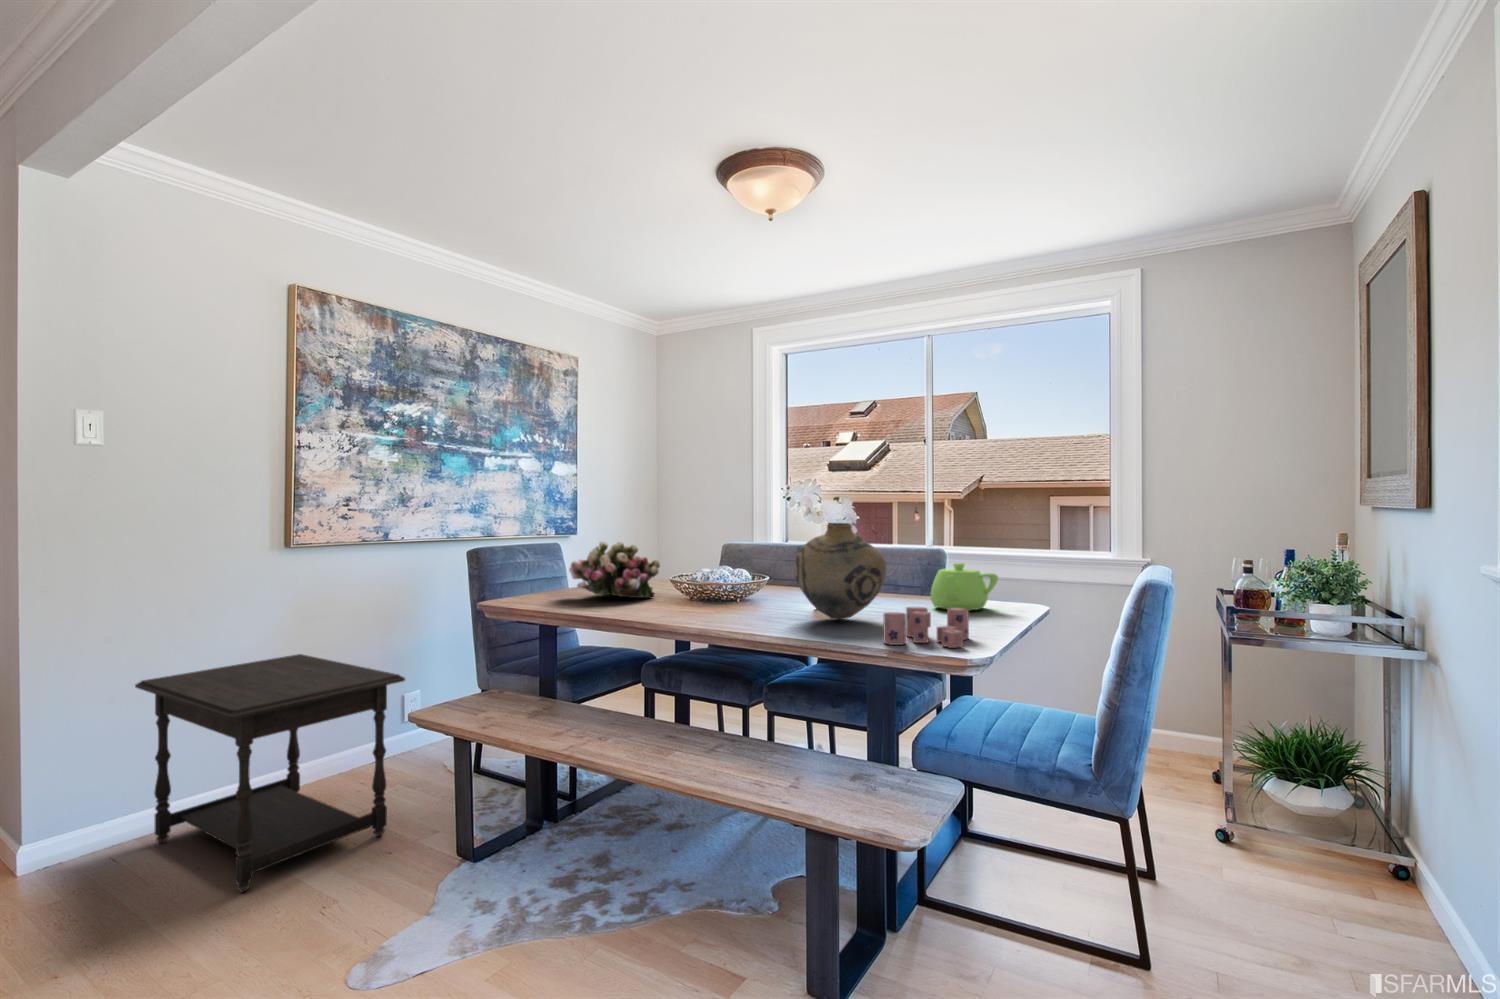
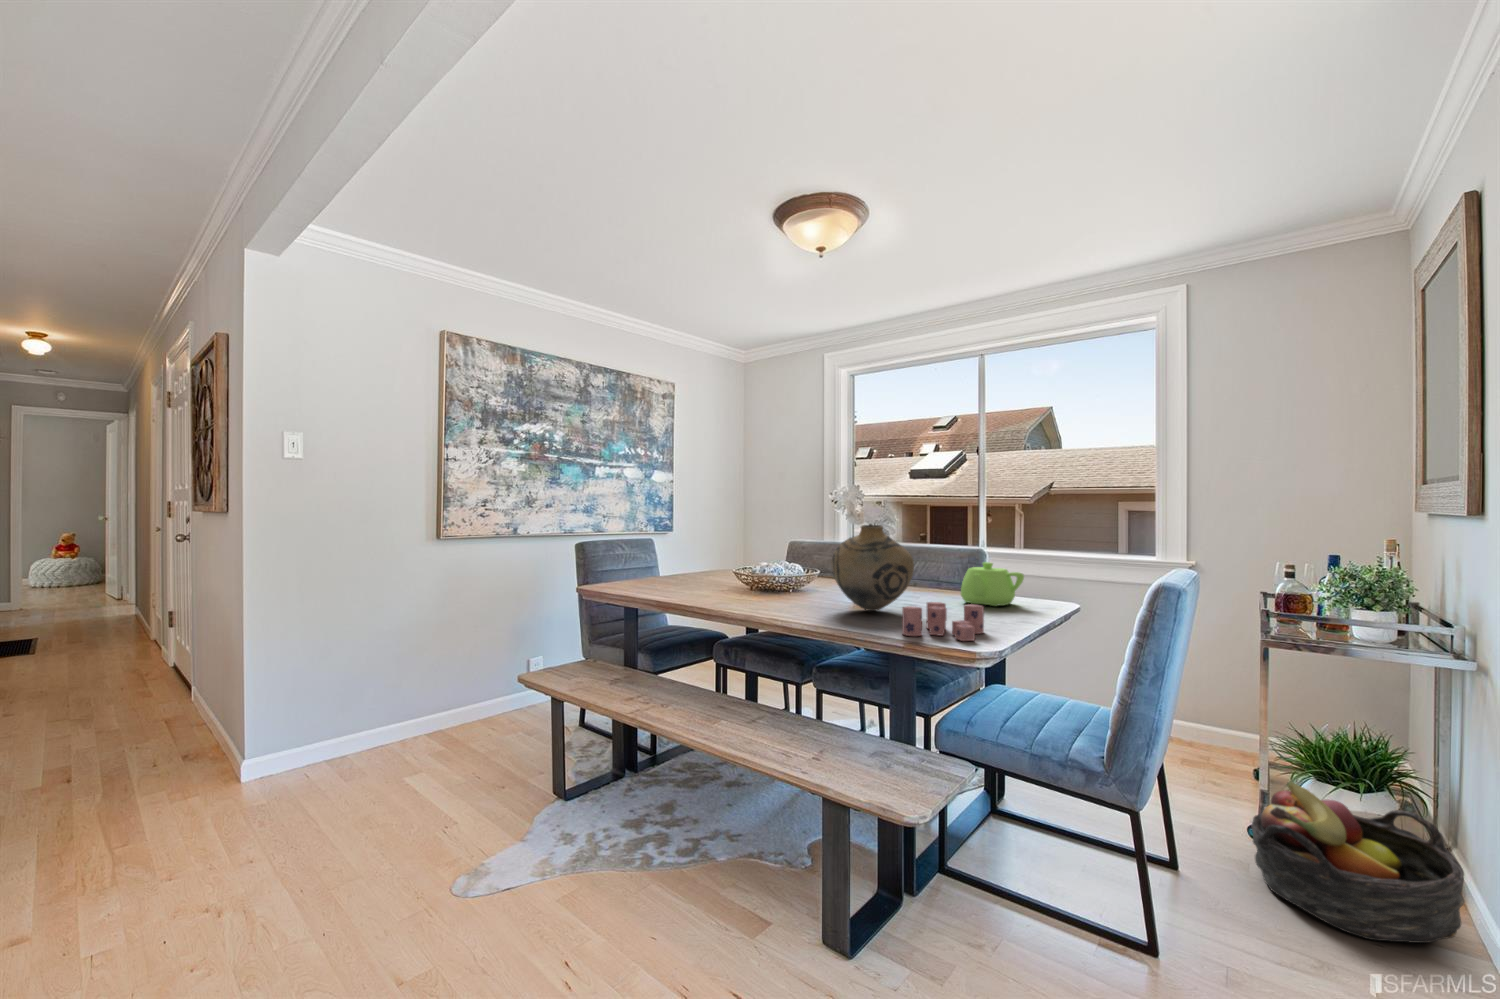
flower arrangement: present [569,541,660,598] -> none [651,537,727,586]
side table: present [135,654,405,892] -> none [326,623,519,810]
basket: none [1224,780,1417,931] -> present [1251,782,1464,943]

